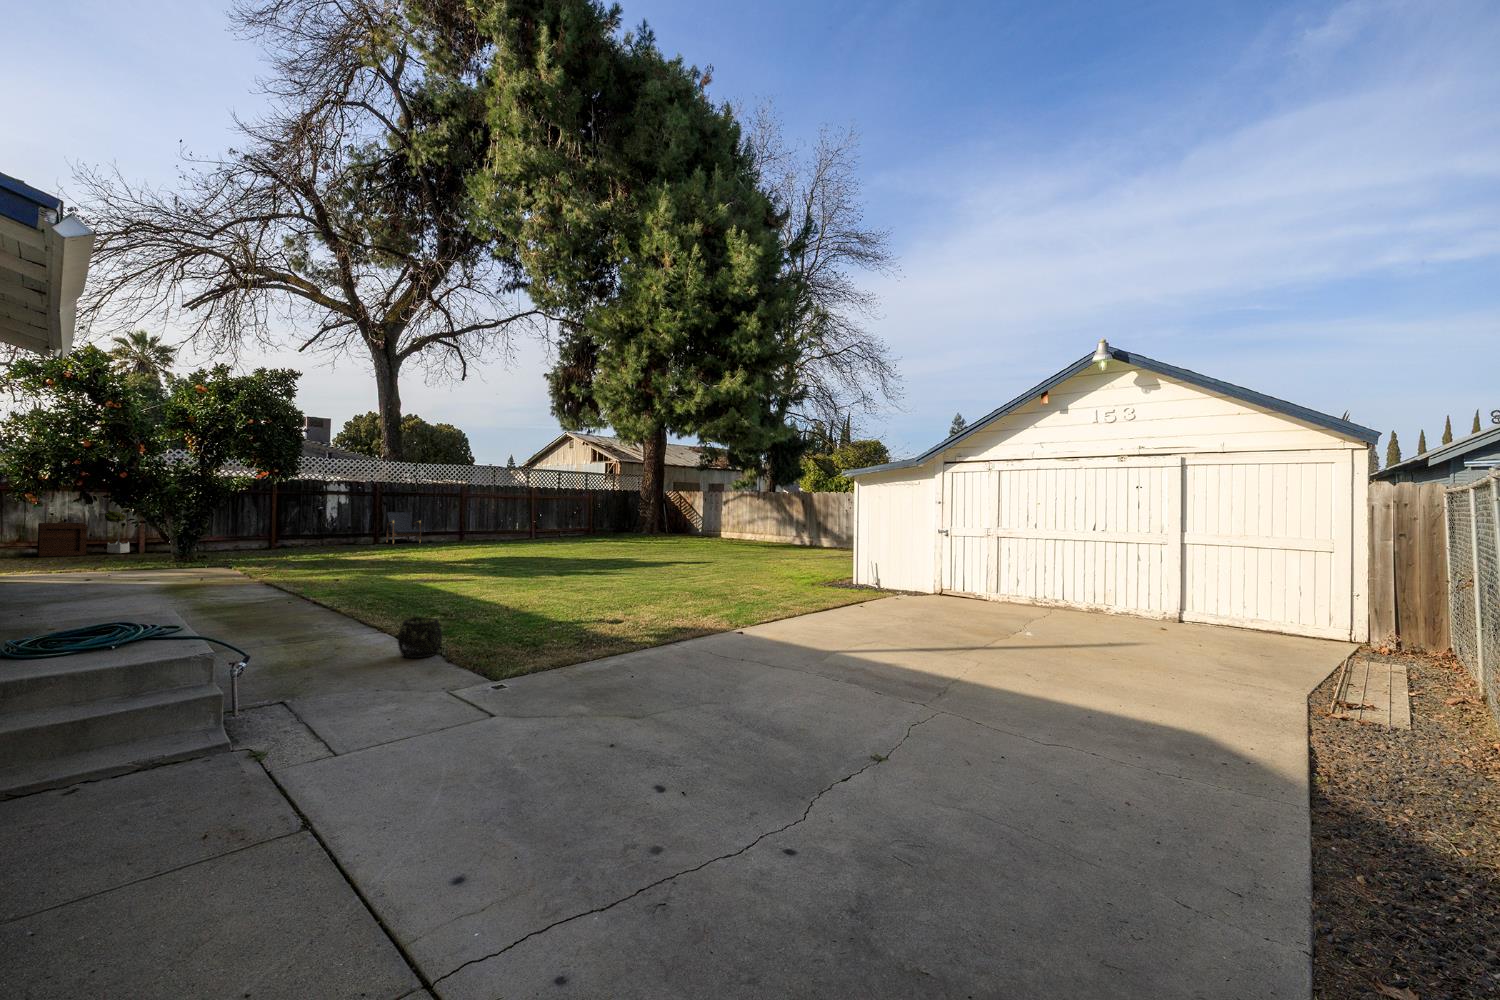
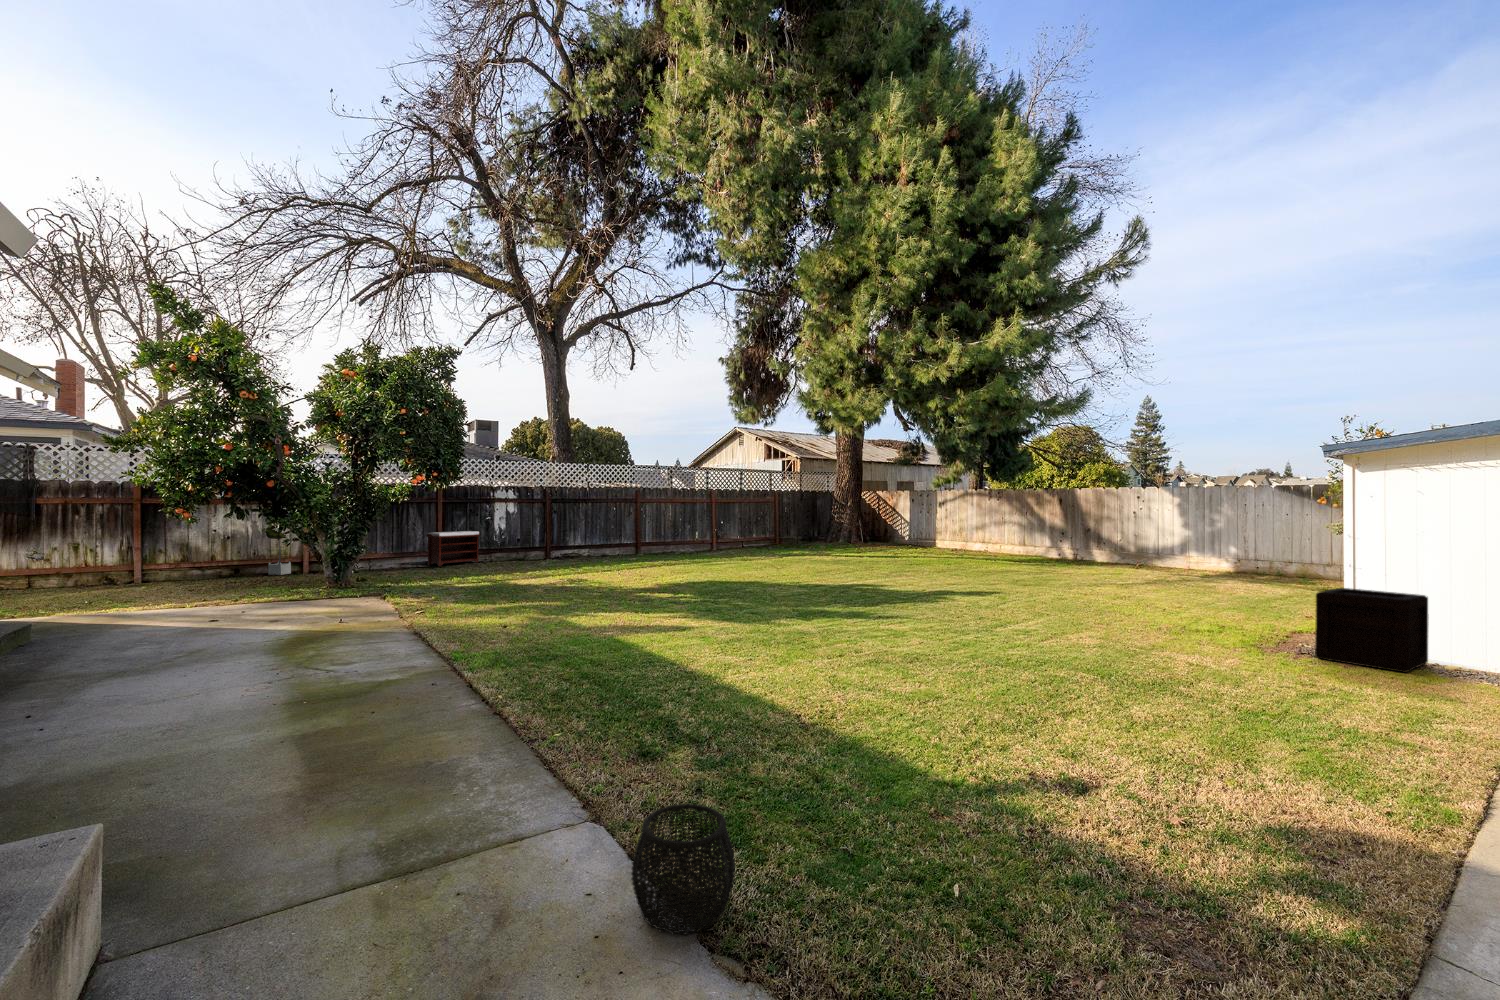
lounge chair: present [386,512,421,544] -> none [558,522,595,560]
bench: none [262,518,314,548] -> present [426,531,481,566]
wooden crate: present [37,523,87,557] -> present [1315,588,1429,673]

